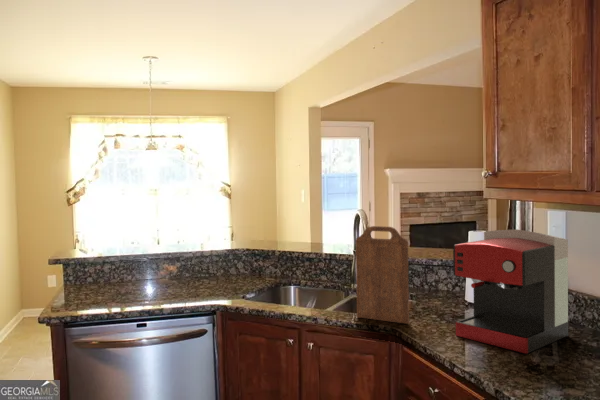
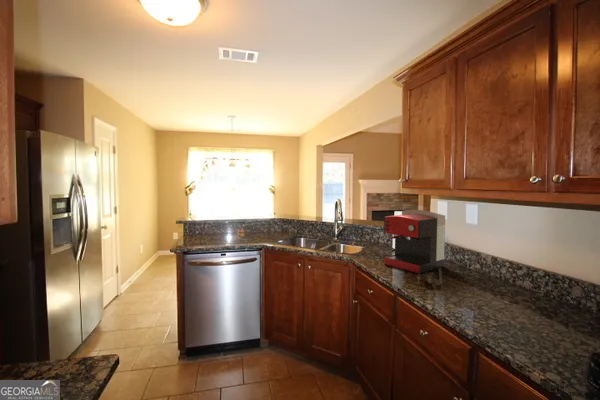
cutting board: present [356,226,409,323] -> none [334,207,362,258]

